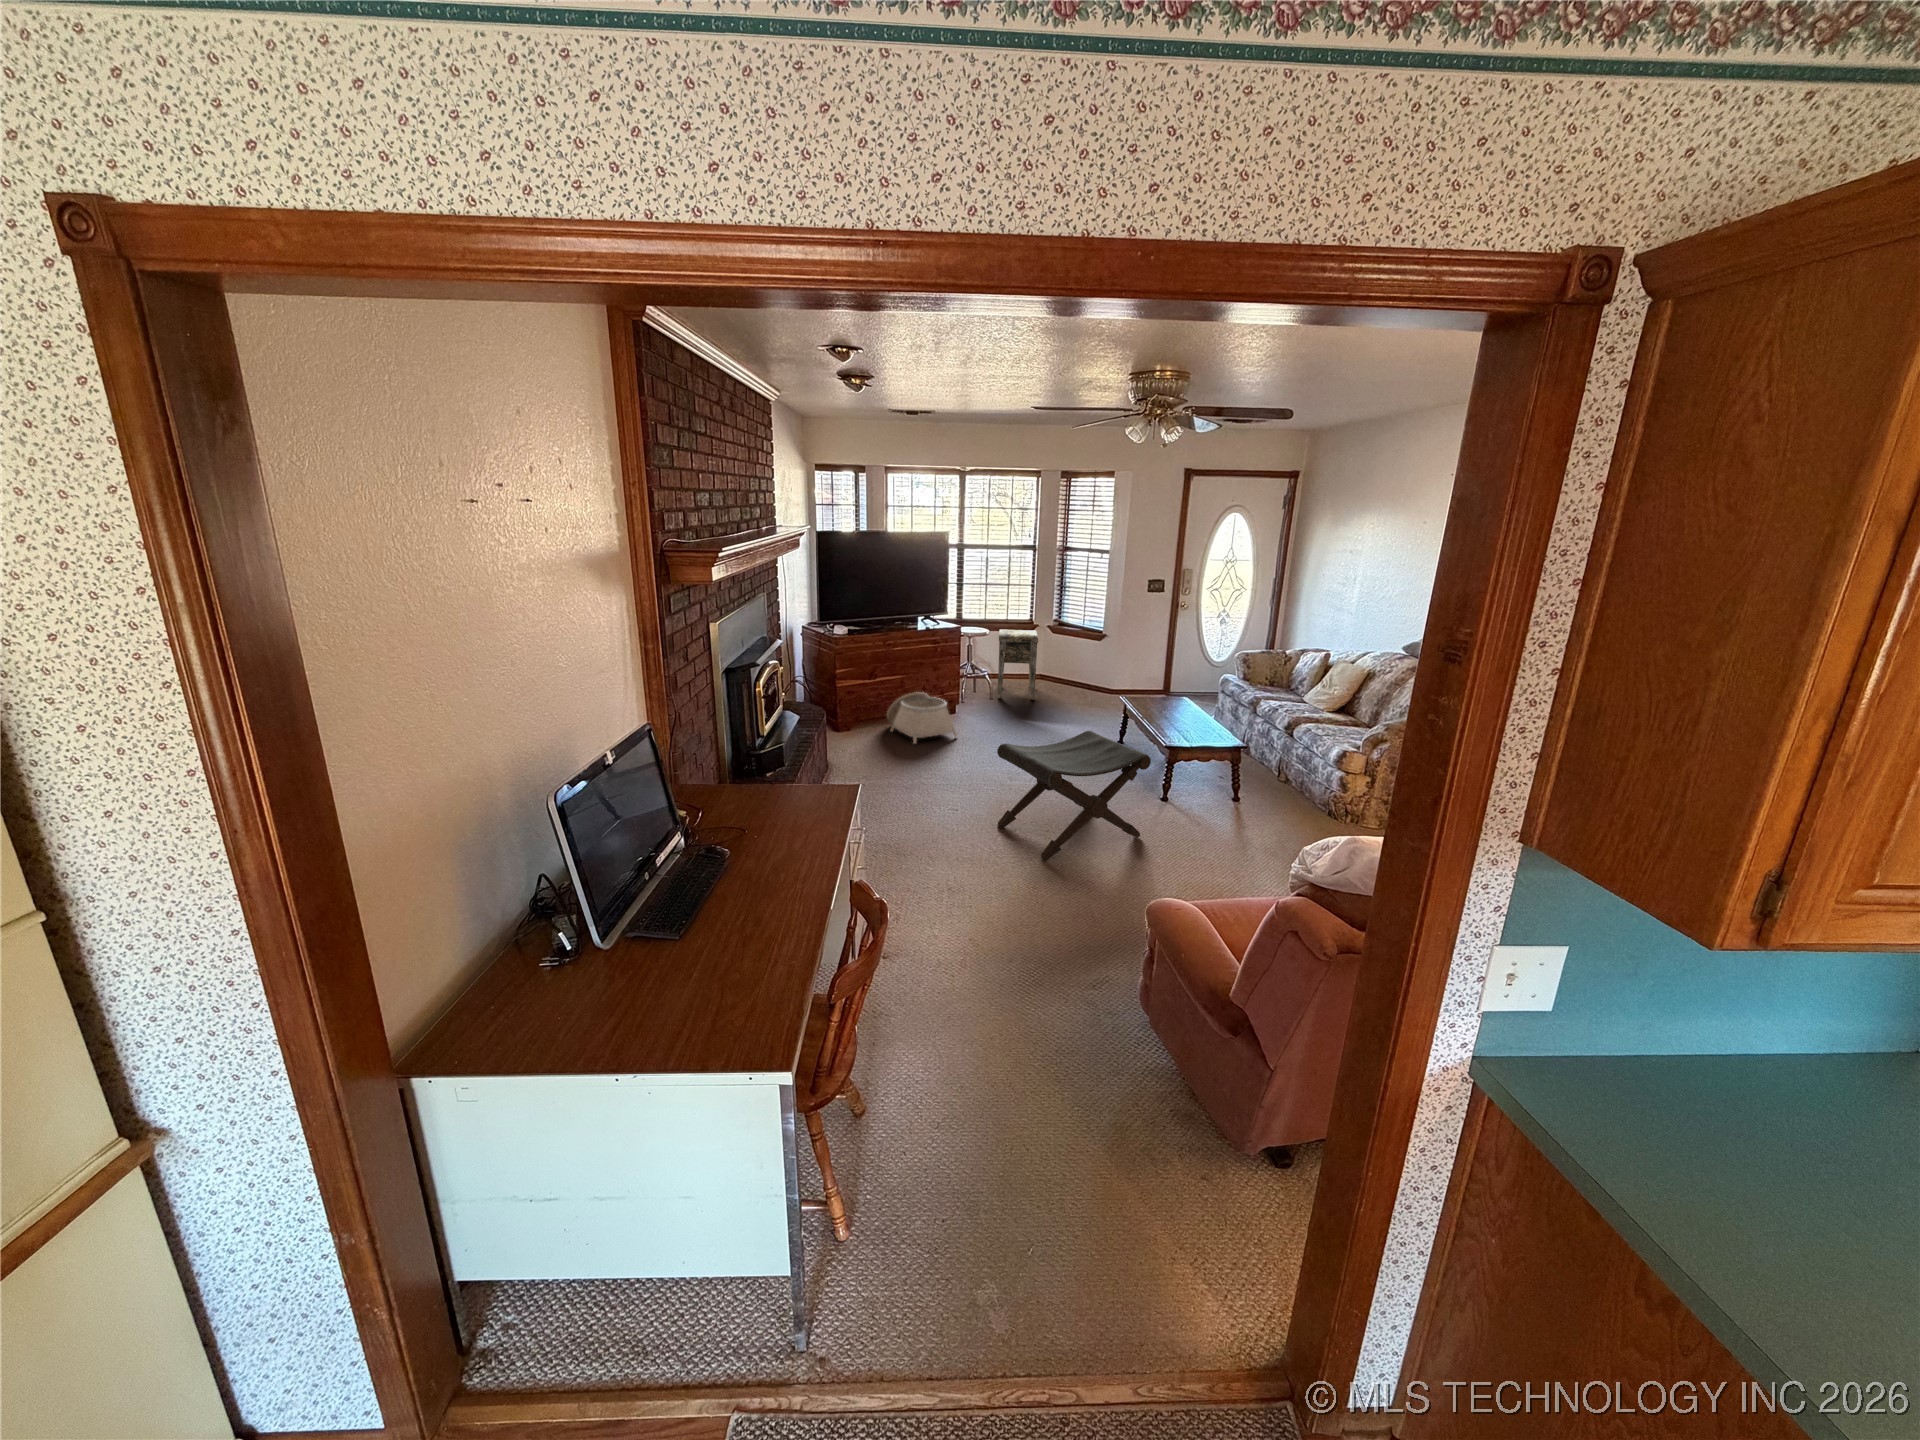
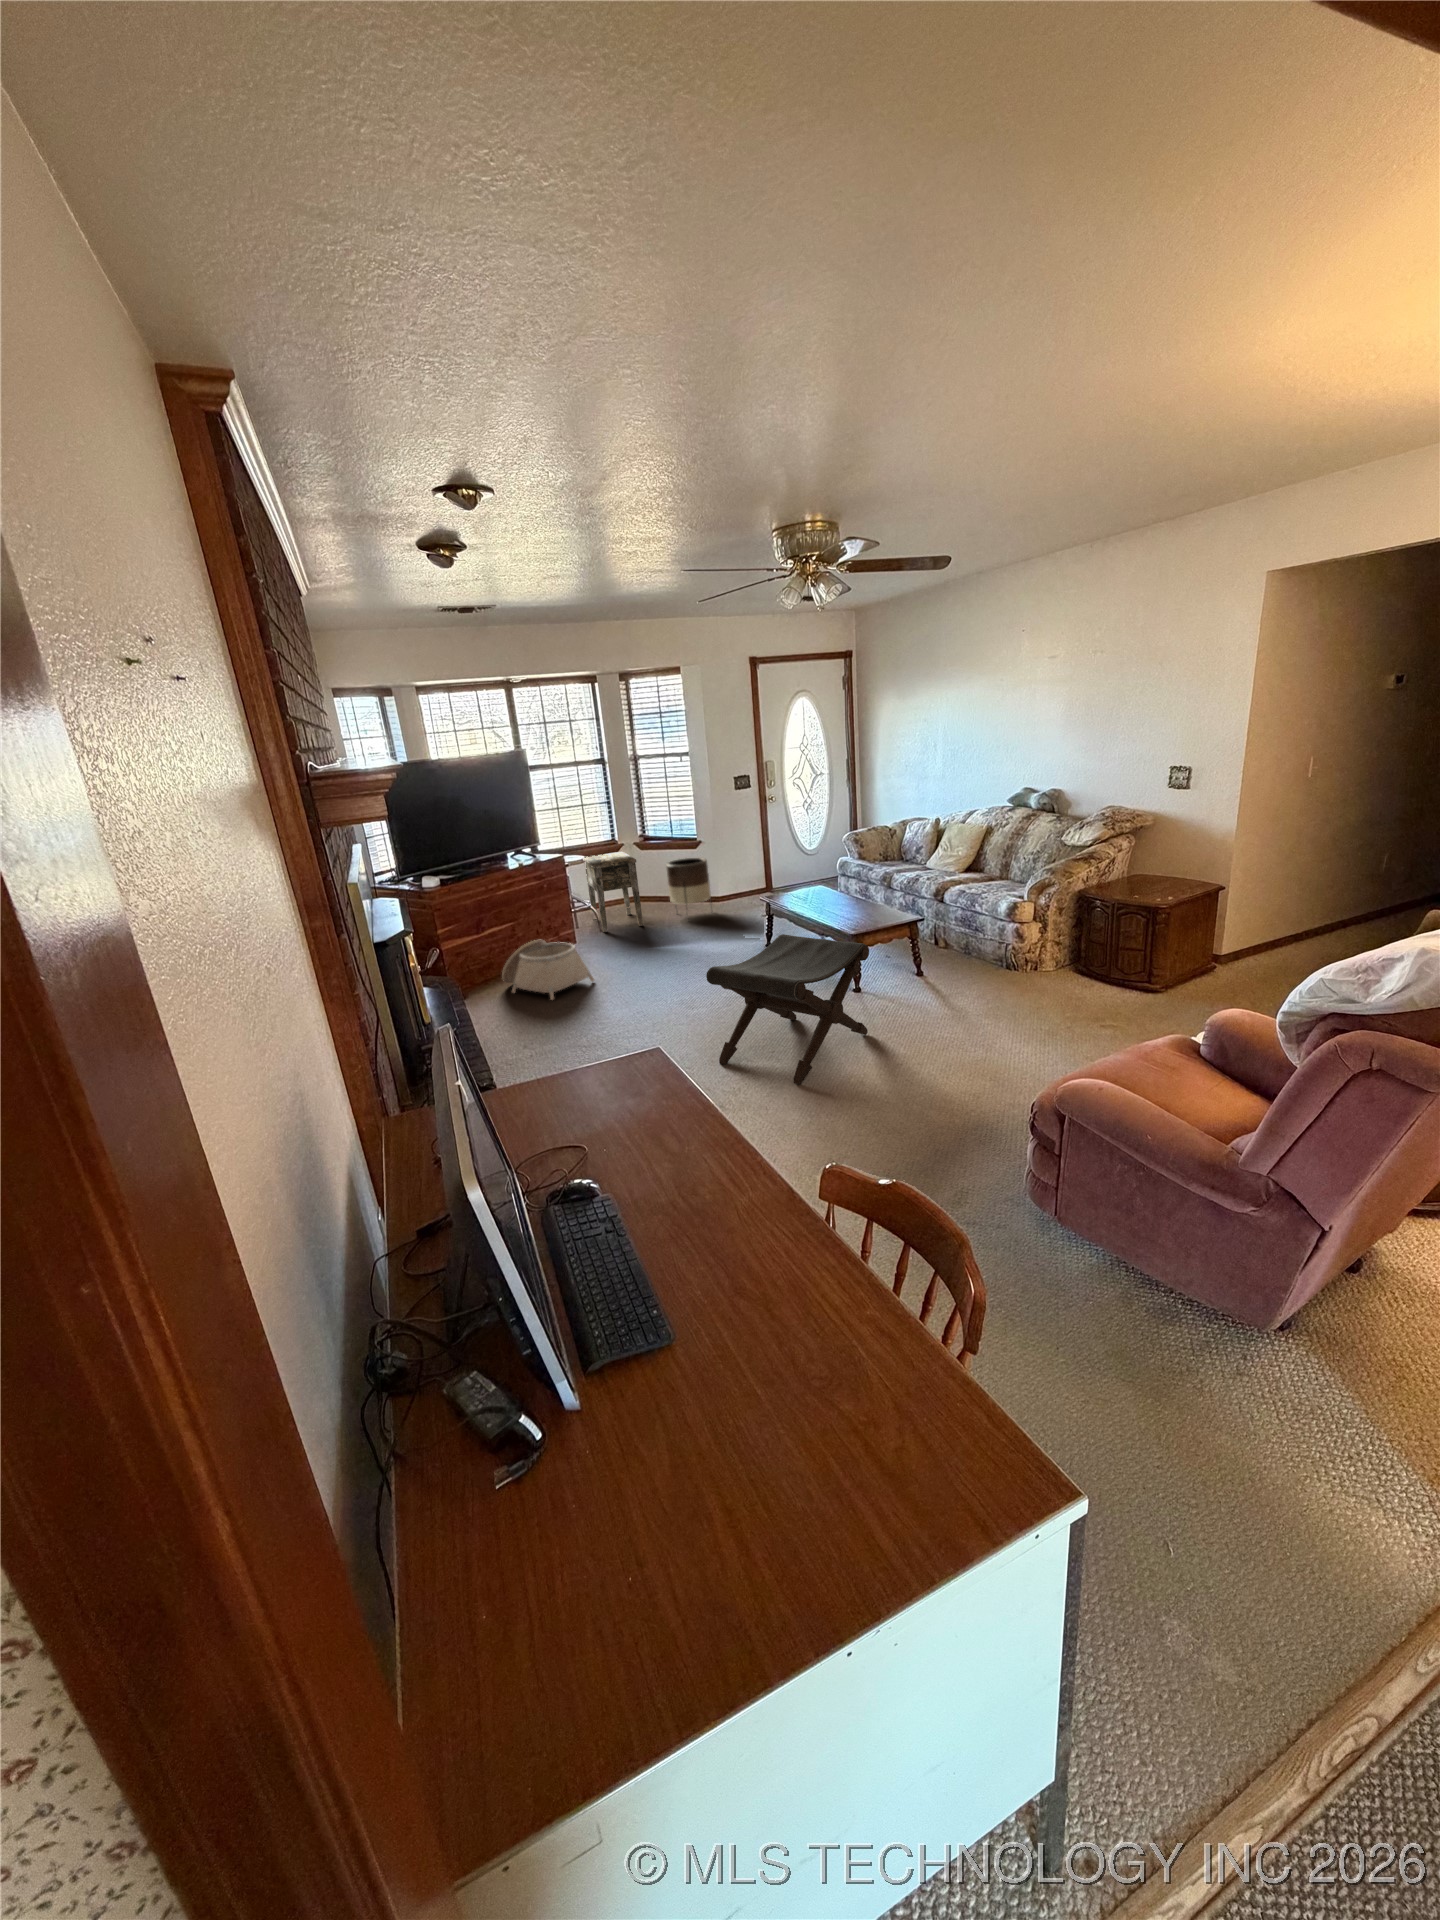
planter: none [1065,647,1105,705] -> present [666,858,711,905]

